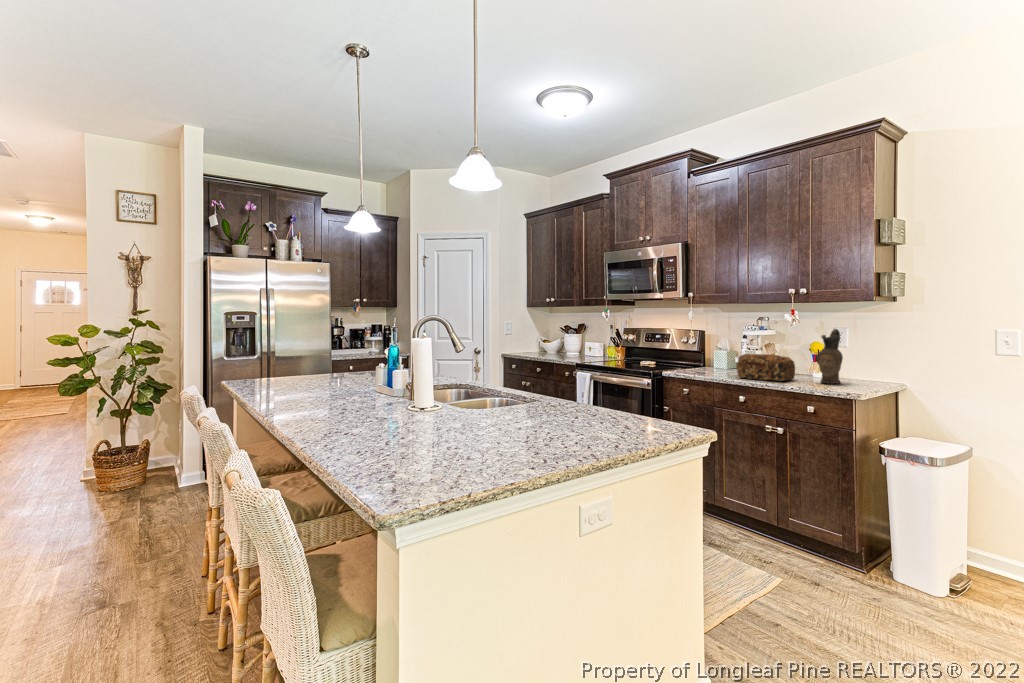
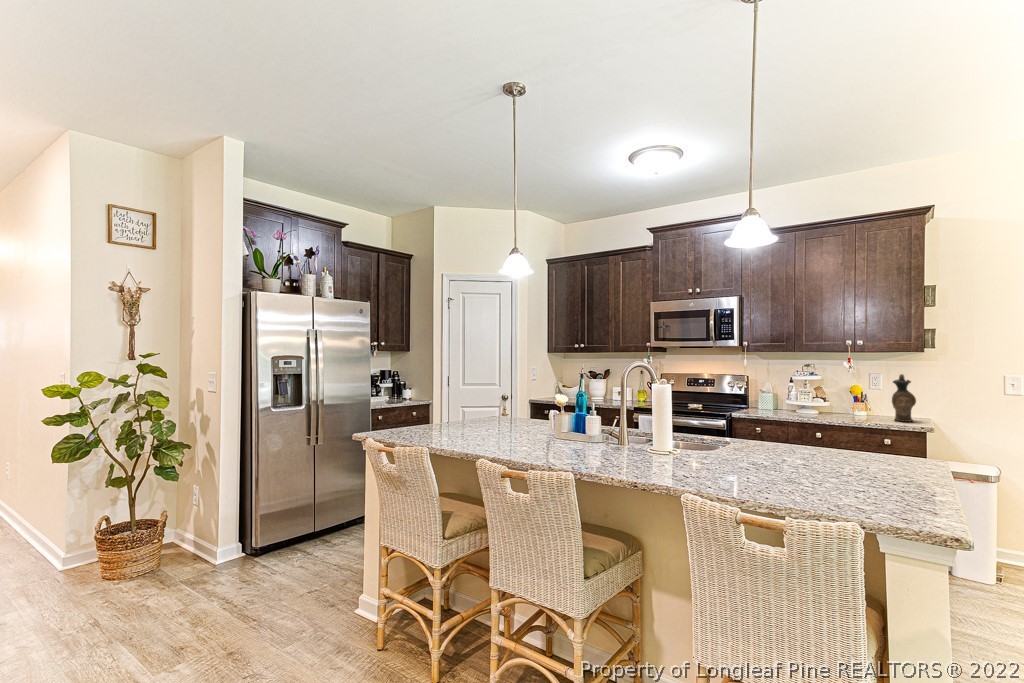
bread loaf: present [737,354,795,381] -> none [818,396,869,420]

